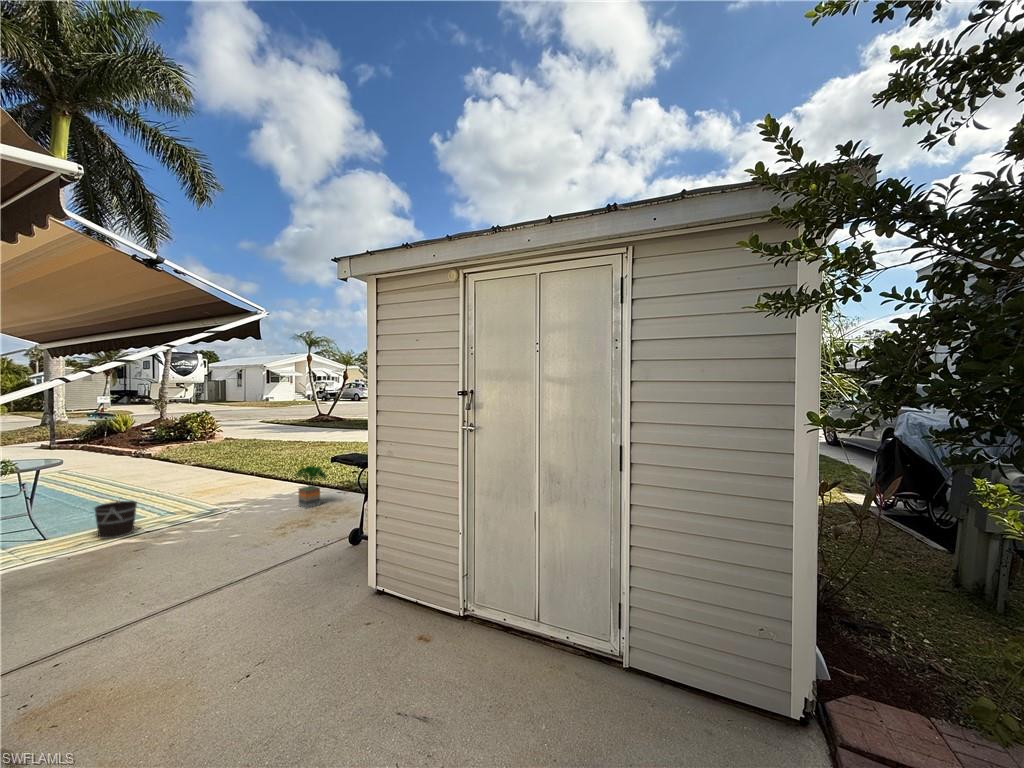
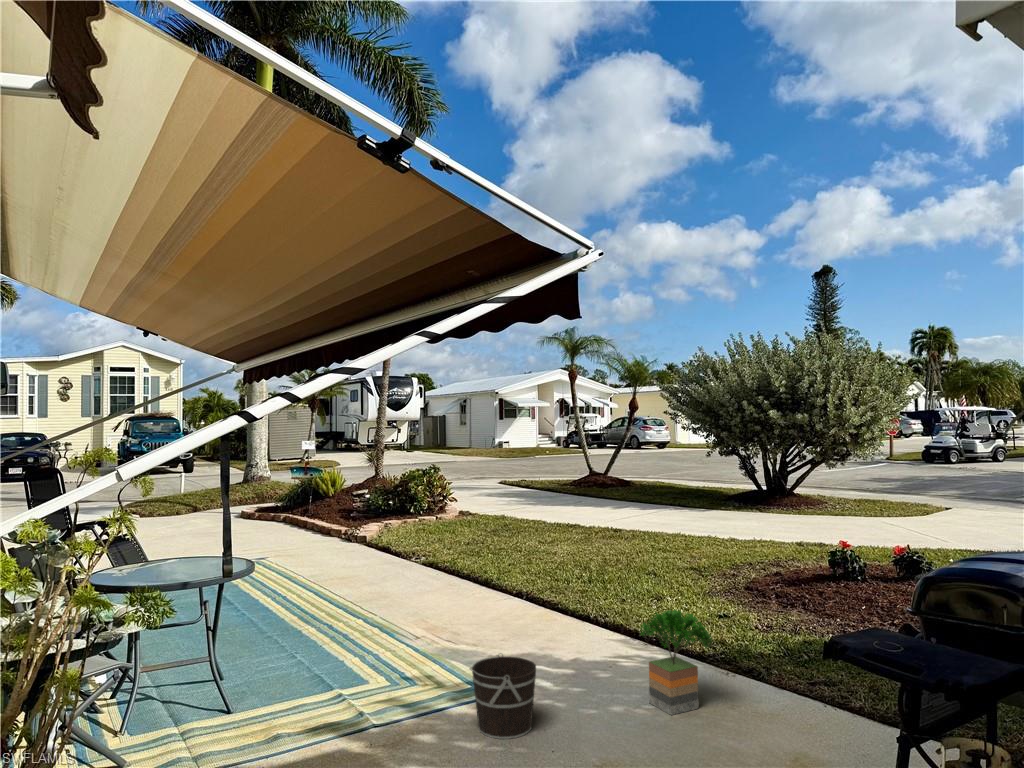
bucket: present [94,501,137,539] -> present [470,653,536,739]

